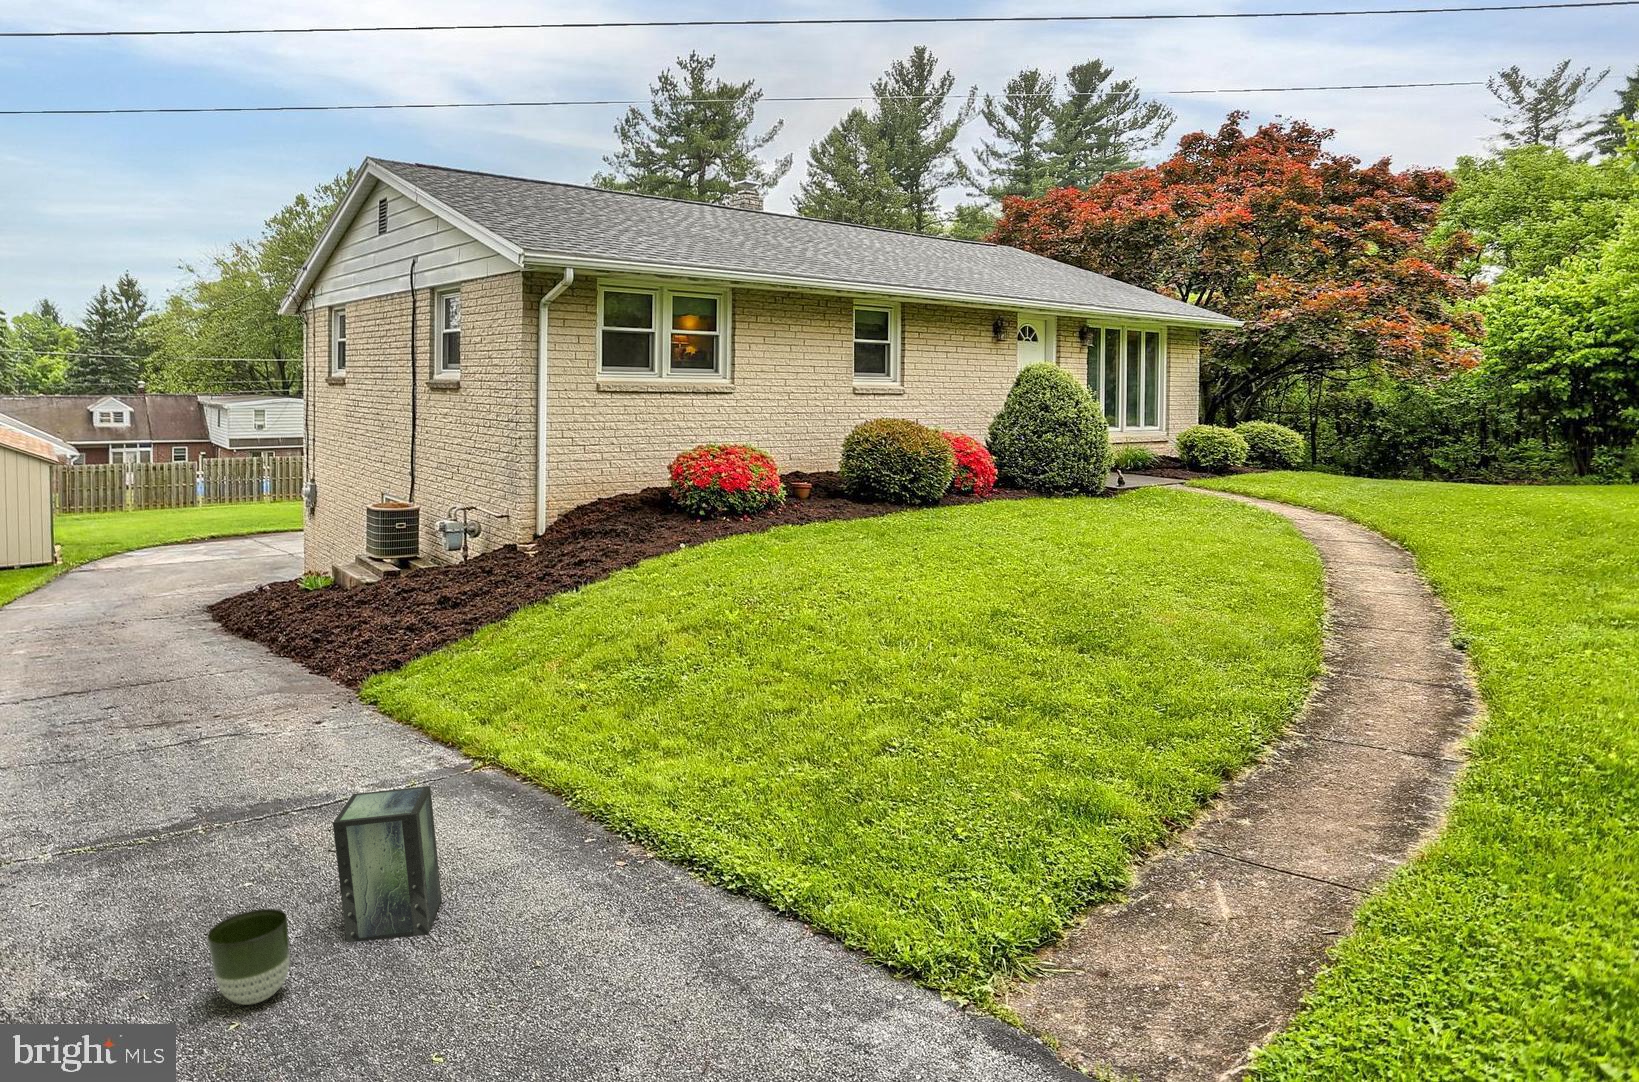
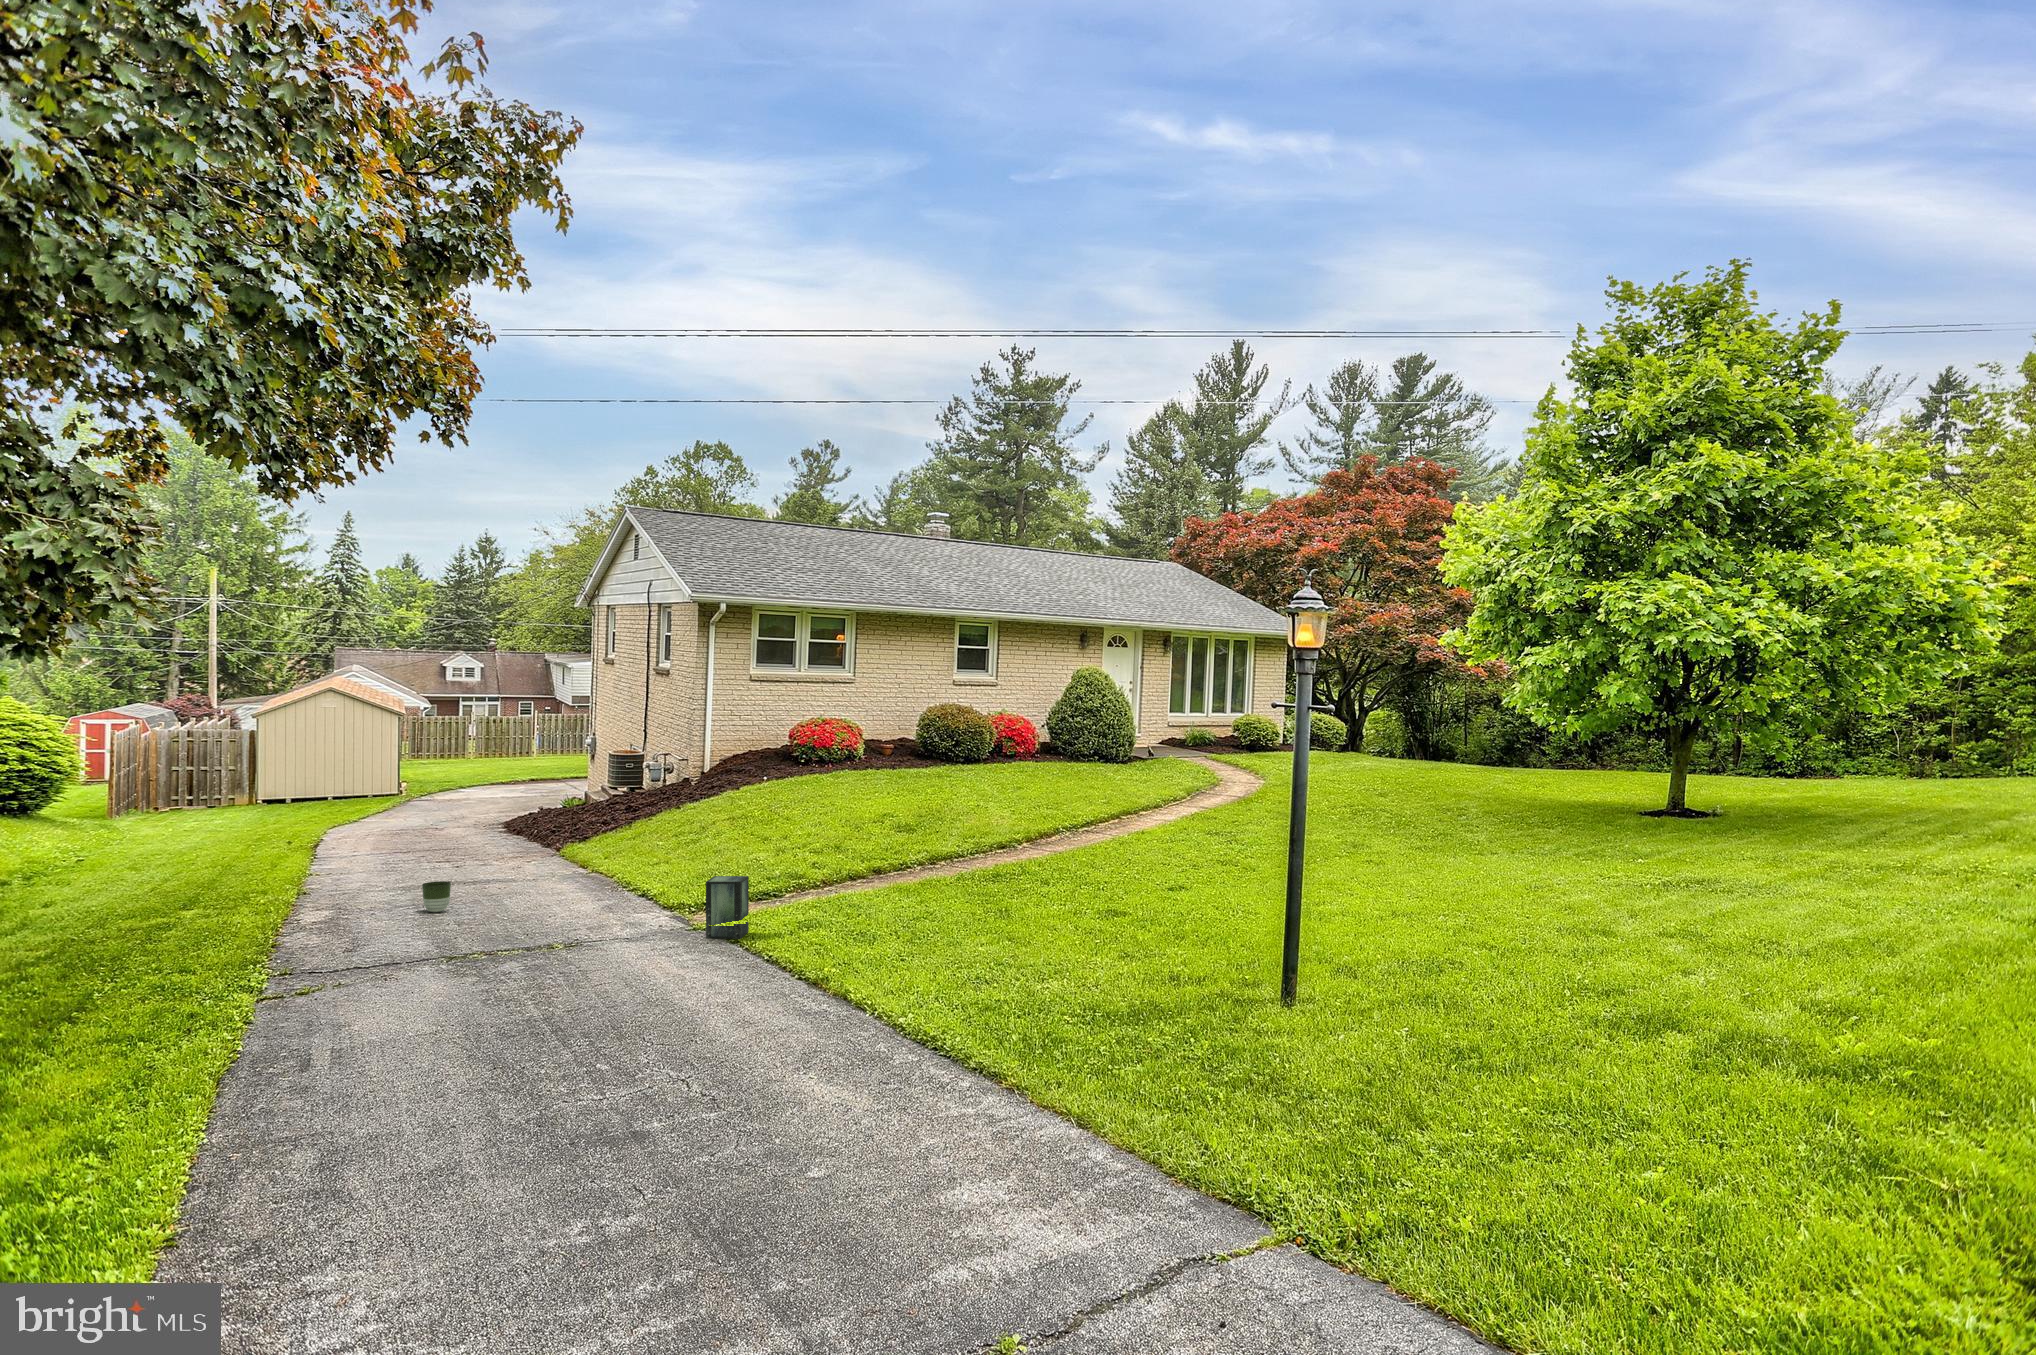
storage box: present [333,786,442,942] -> present [706,876,749,939]

